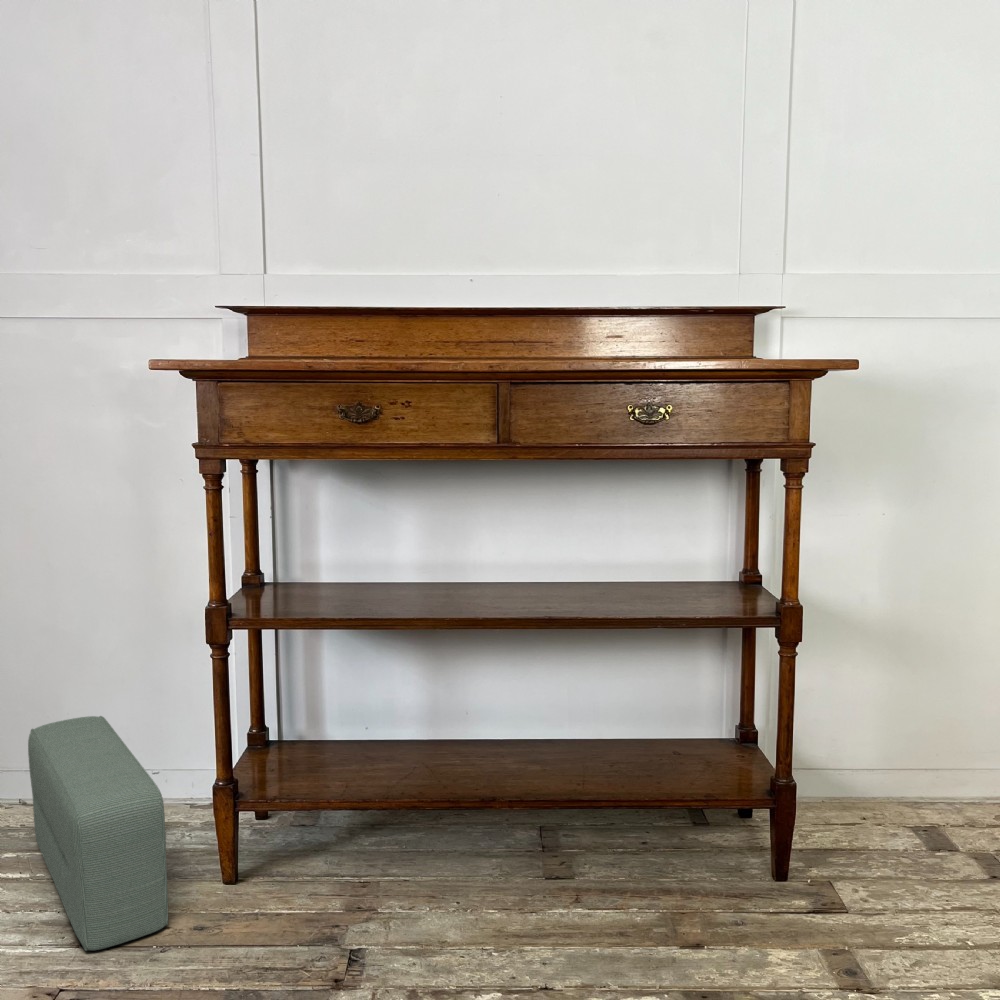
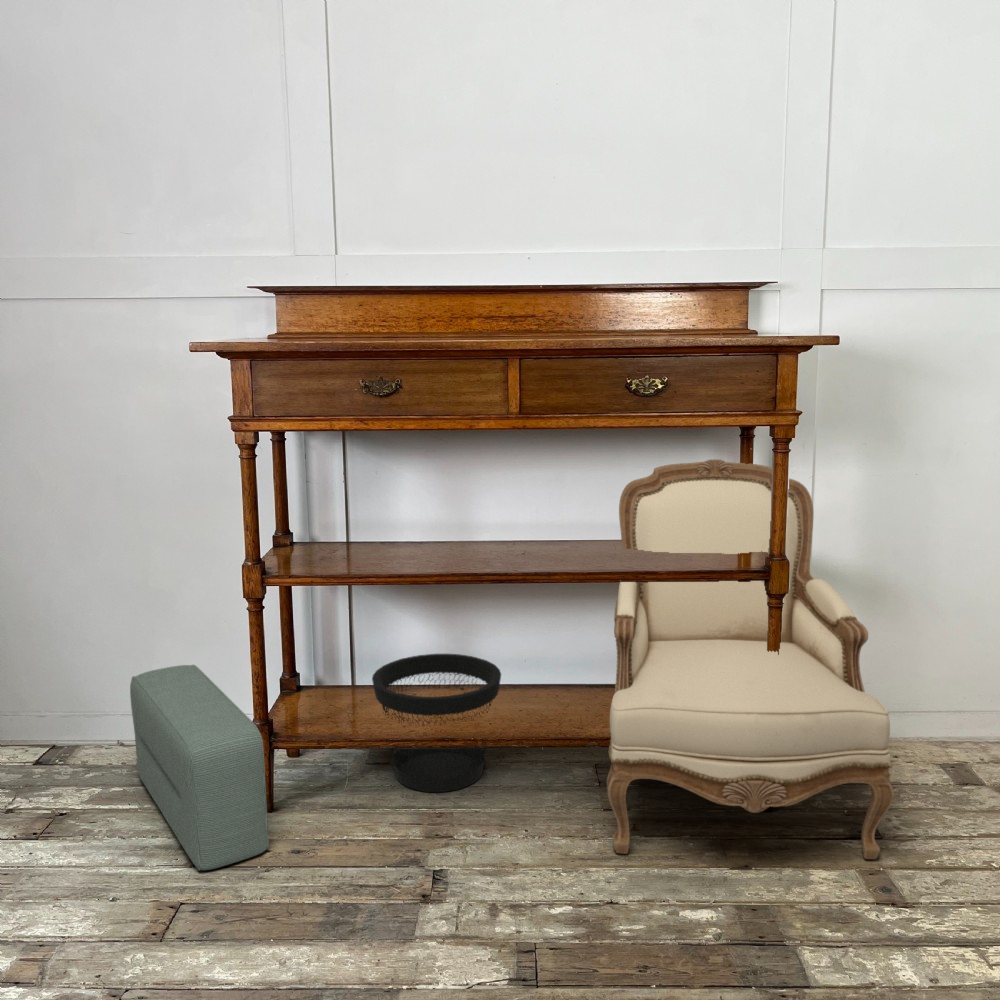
armchair: none [545,497,859,936] -> present [607,459,894,859]
wastebasket: none [296,705,437,859] -> present [372,654,501,792]

